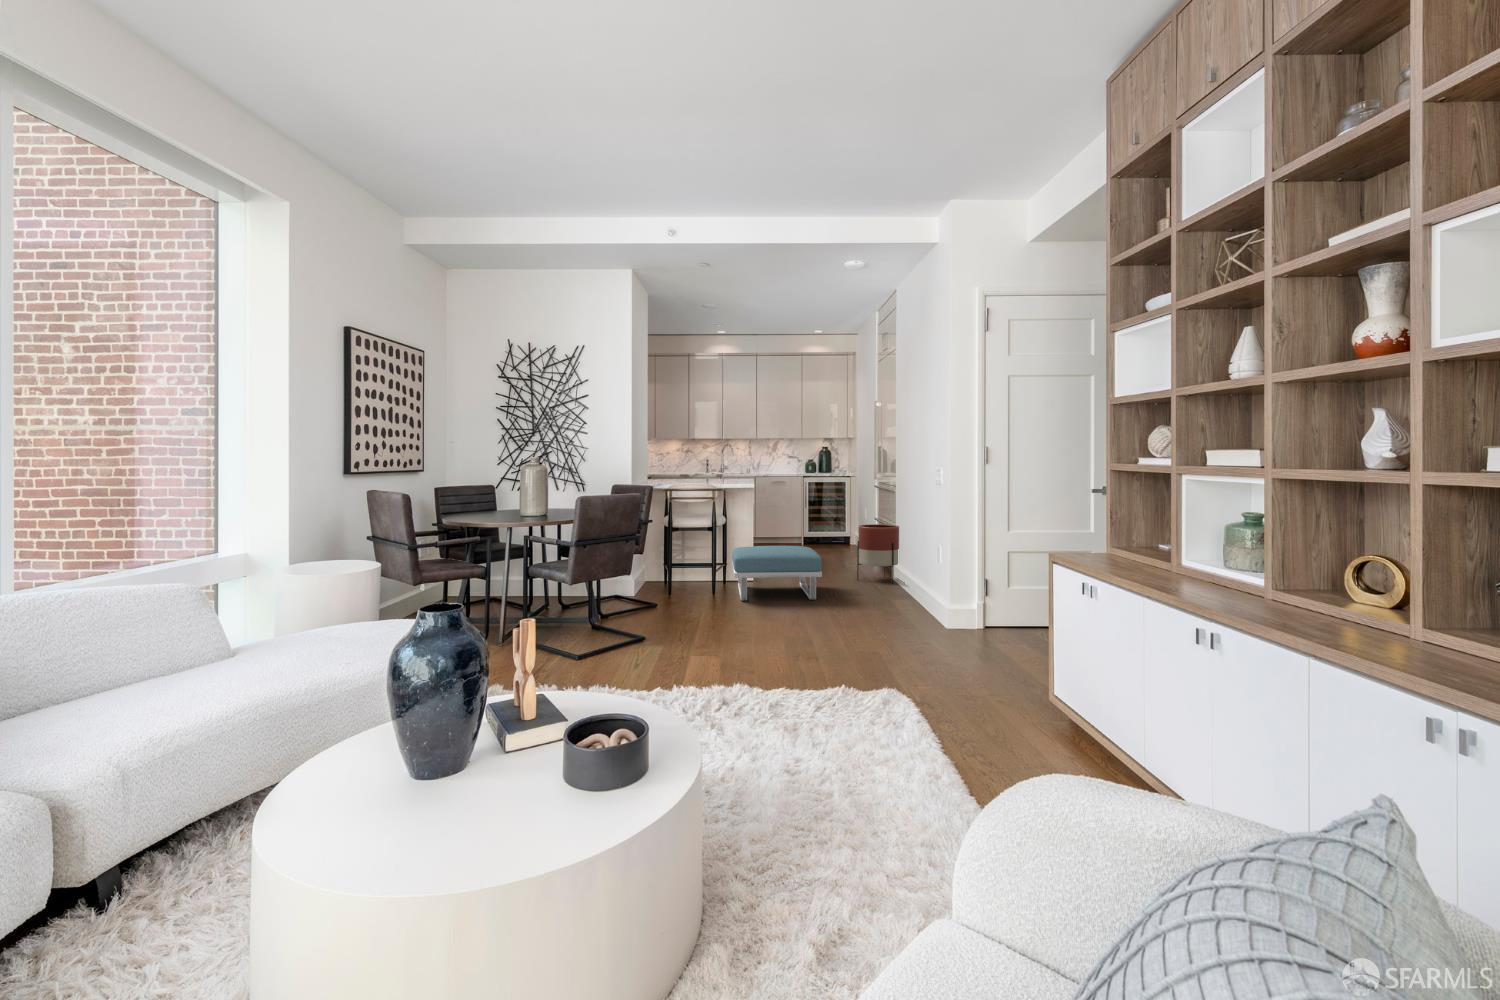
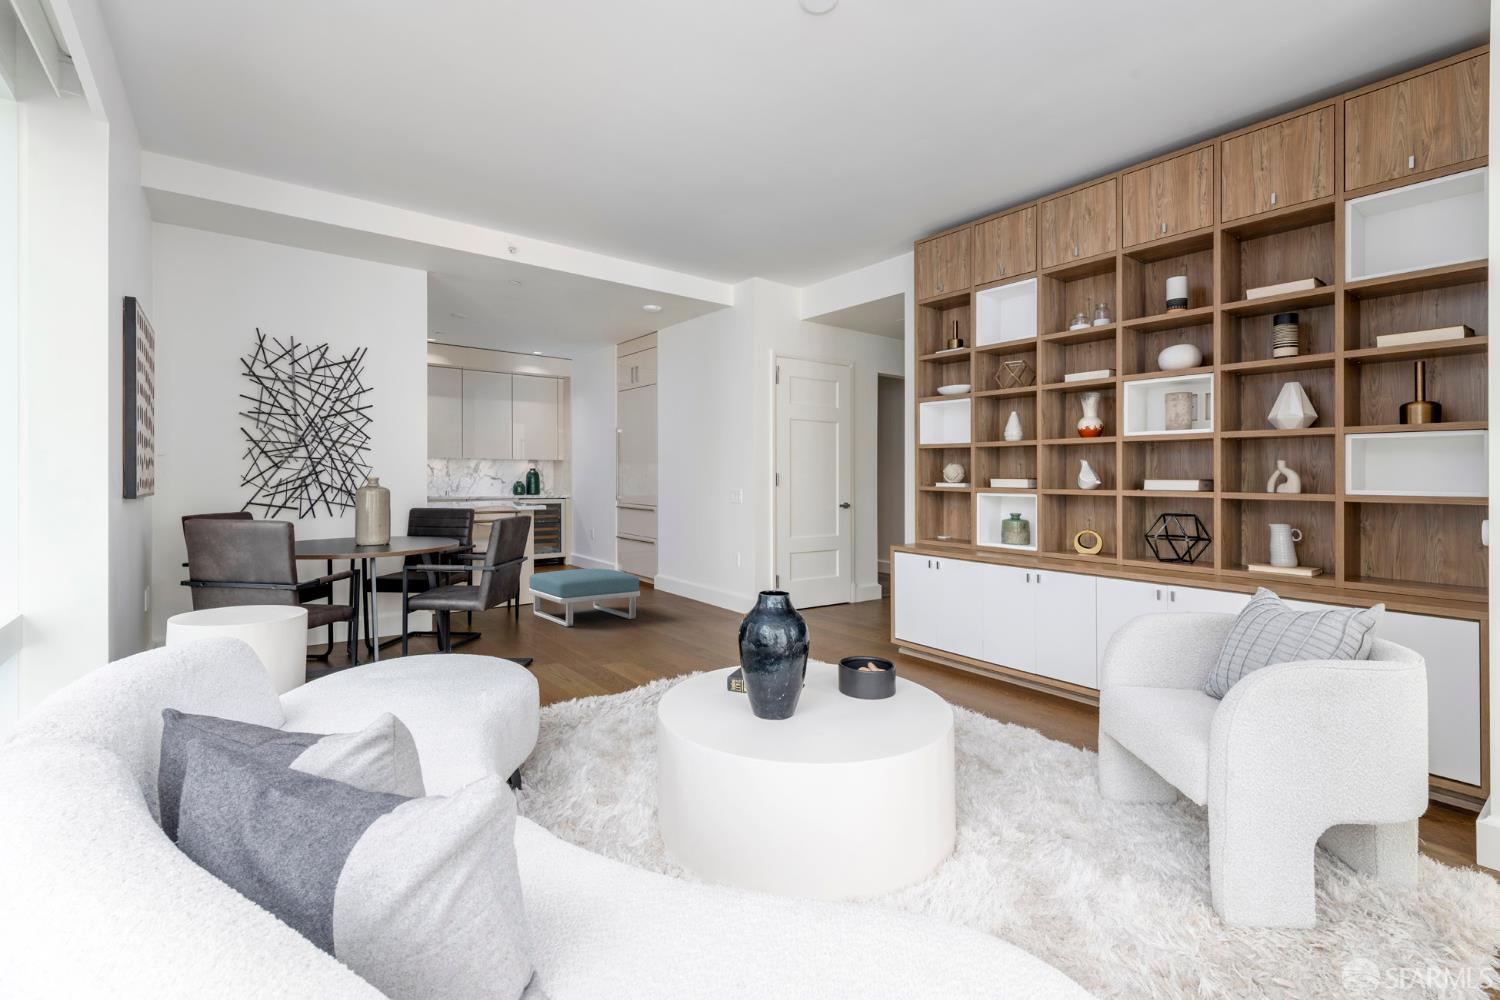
planter: present [857,524,899,583] -> none [636,544,674,599]

